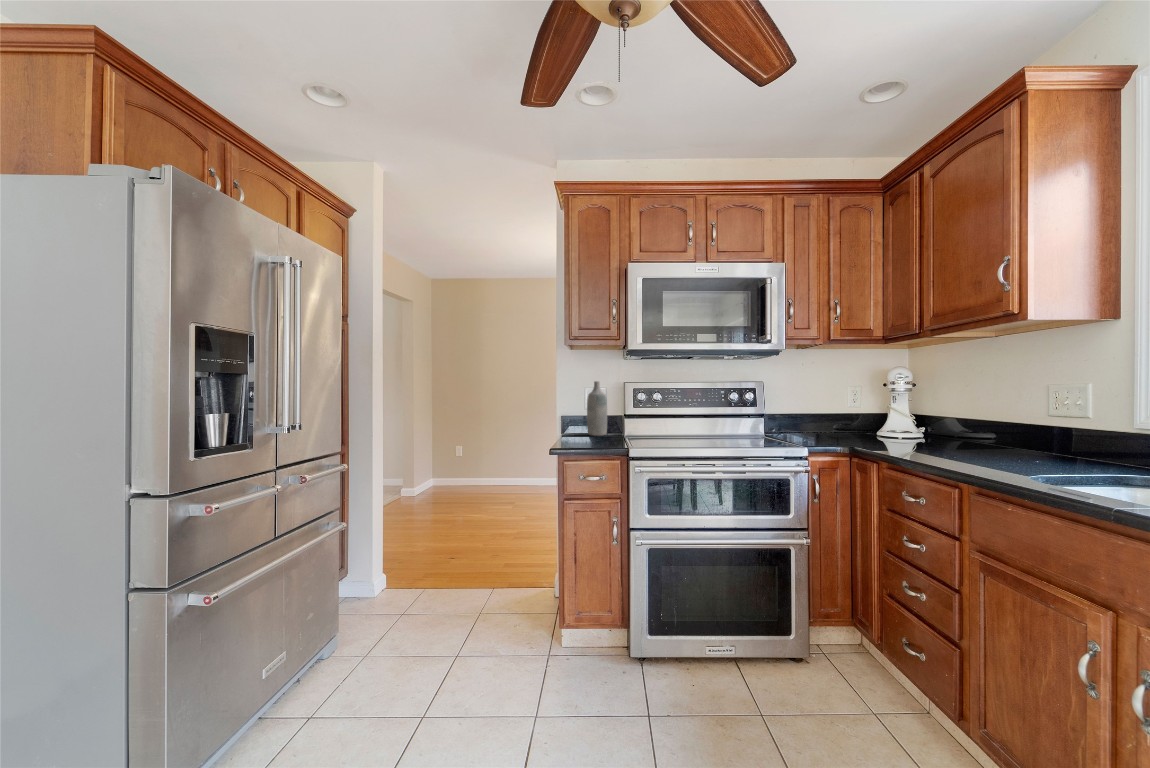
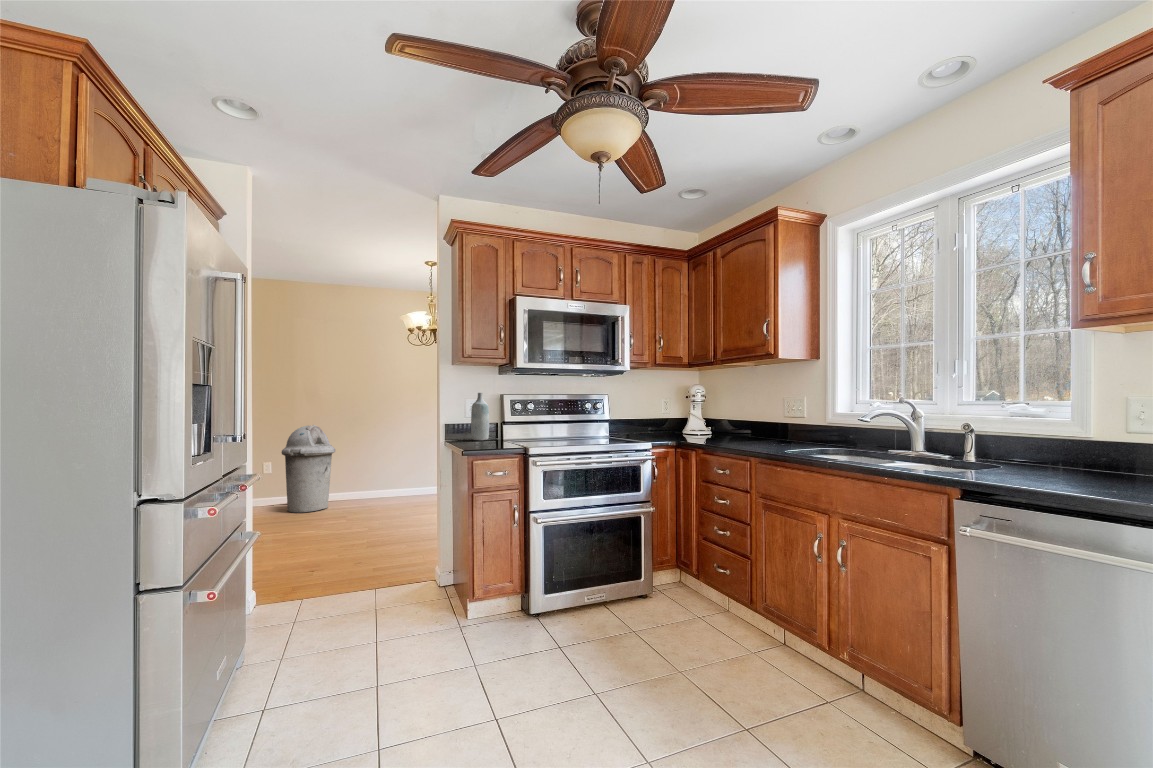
trash can: none [464,412,509,494] -> present [281,425,335,513]

